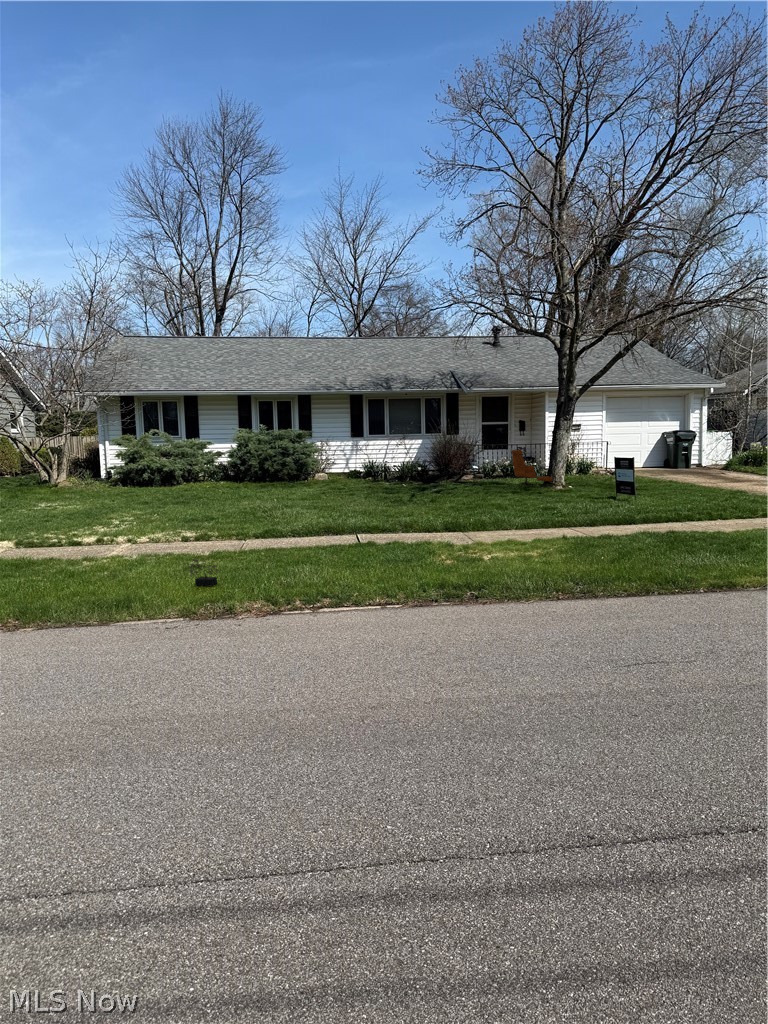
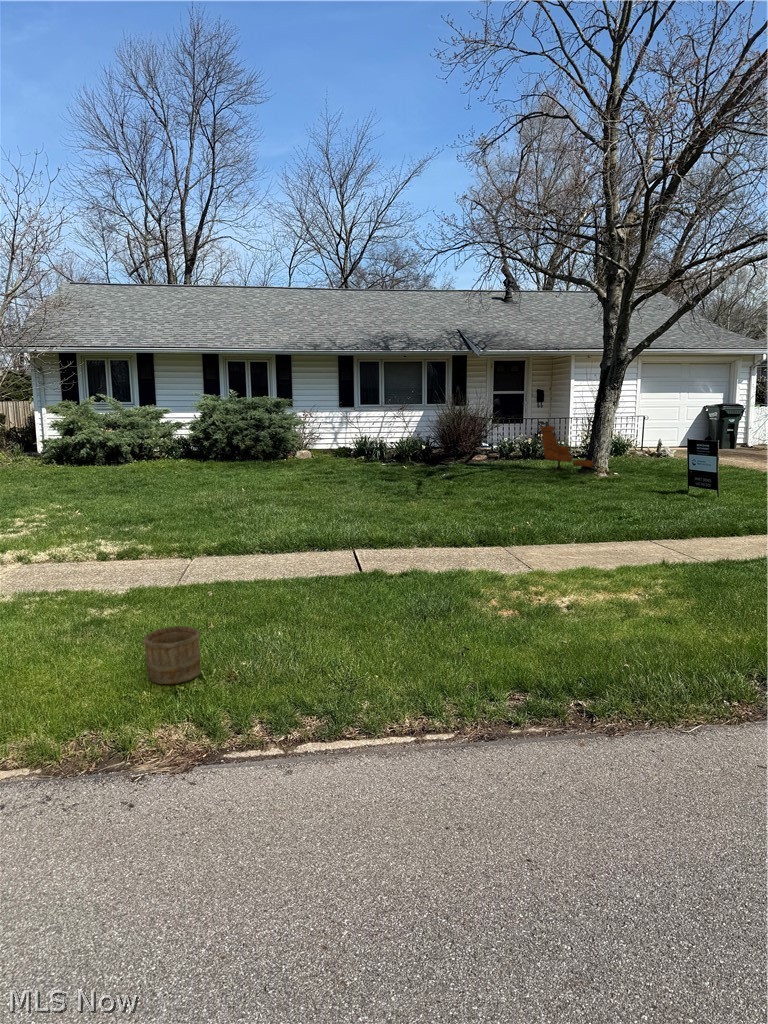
wooden bucket: none [232,558,263,587] -> present [142,626,201,684]
decorative plant: present [190,559,219,586] -> none [64,626,126,679]

